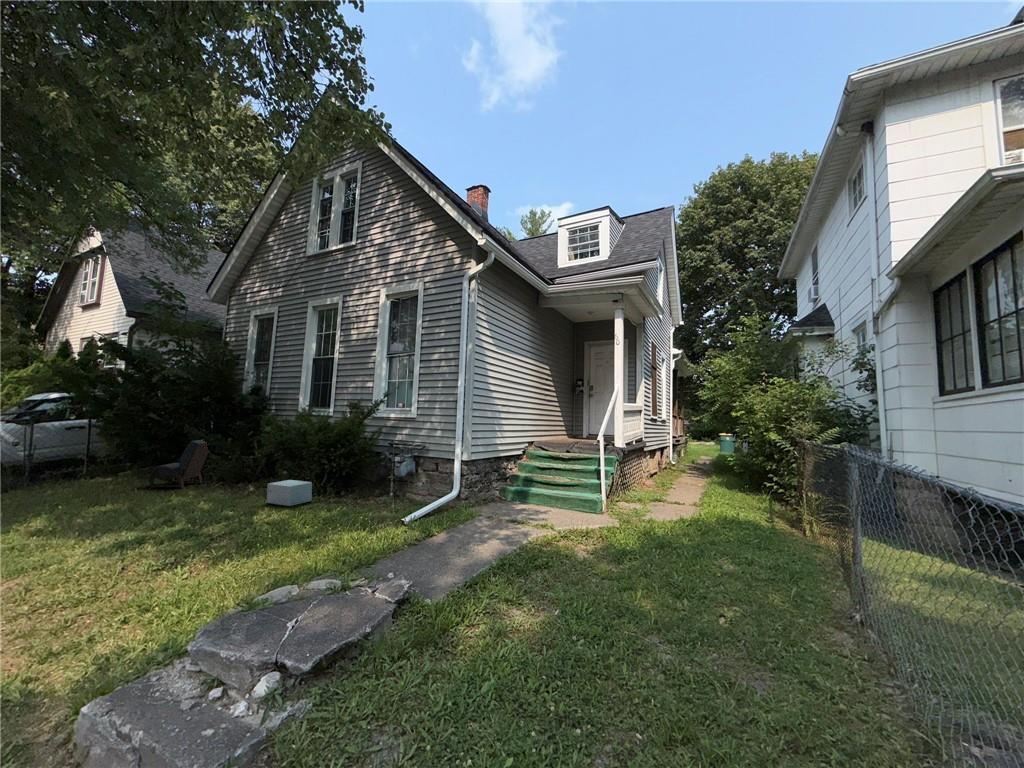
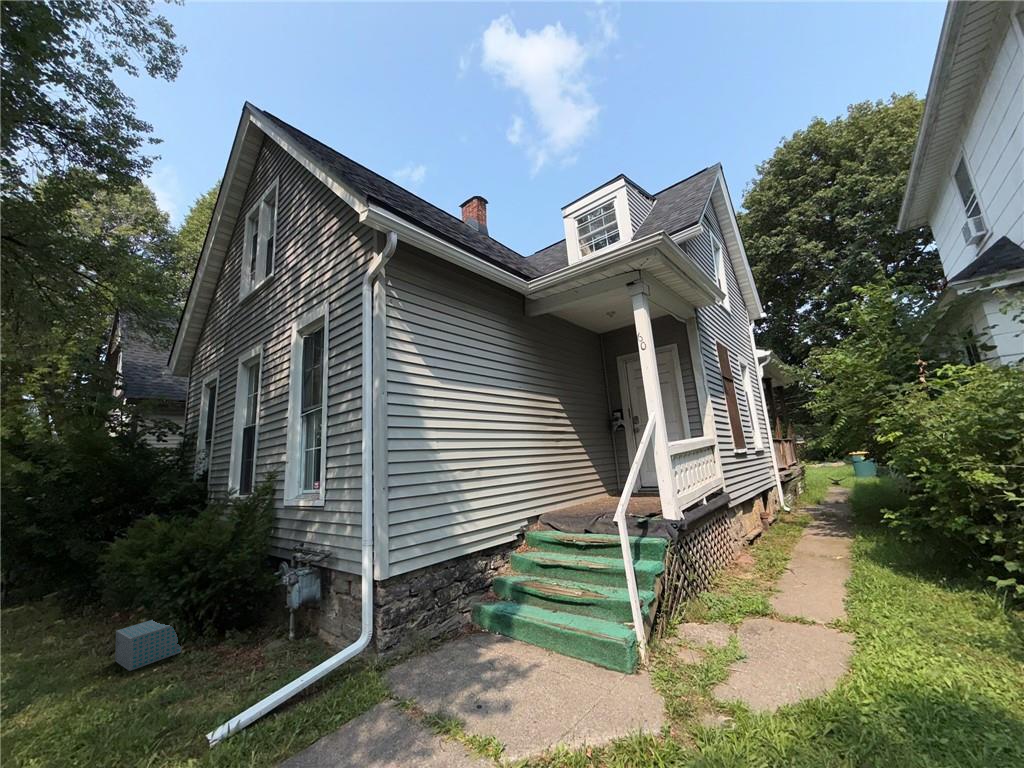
lounge chair: present [149,440,208,489] -> none [41,550,129,626]

